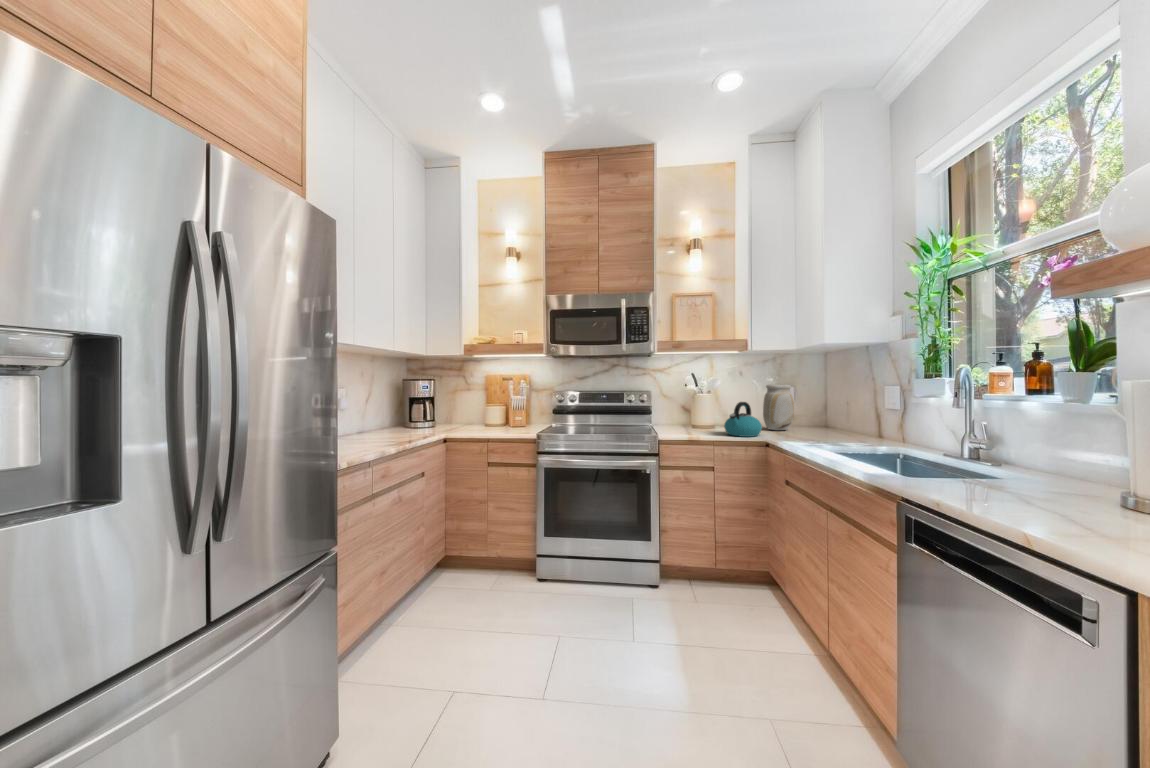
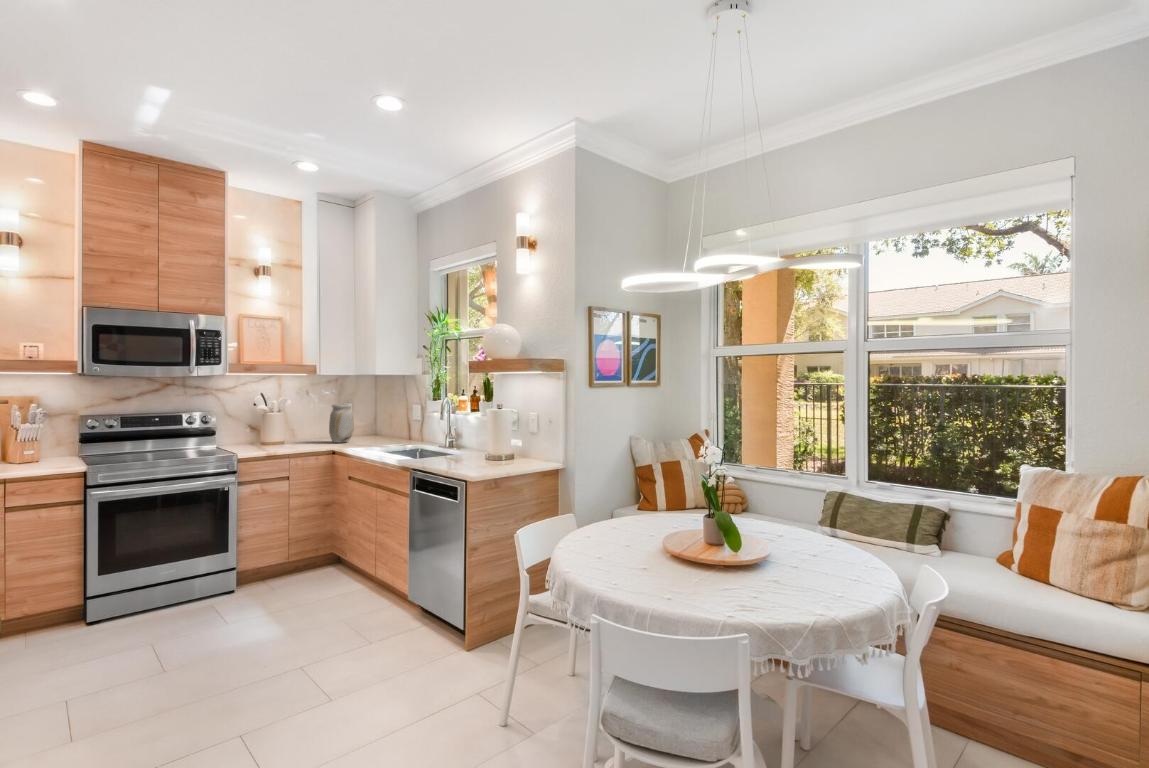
kettle: present [724,402,762,437] -> none [298,420,330,449]

